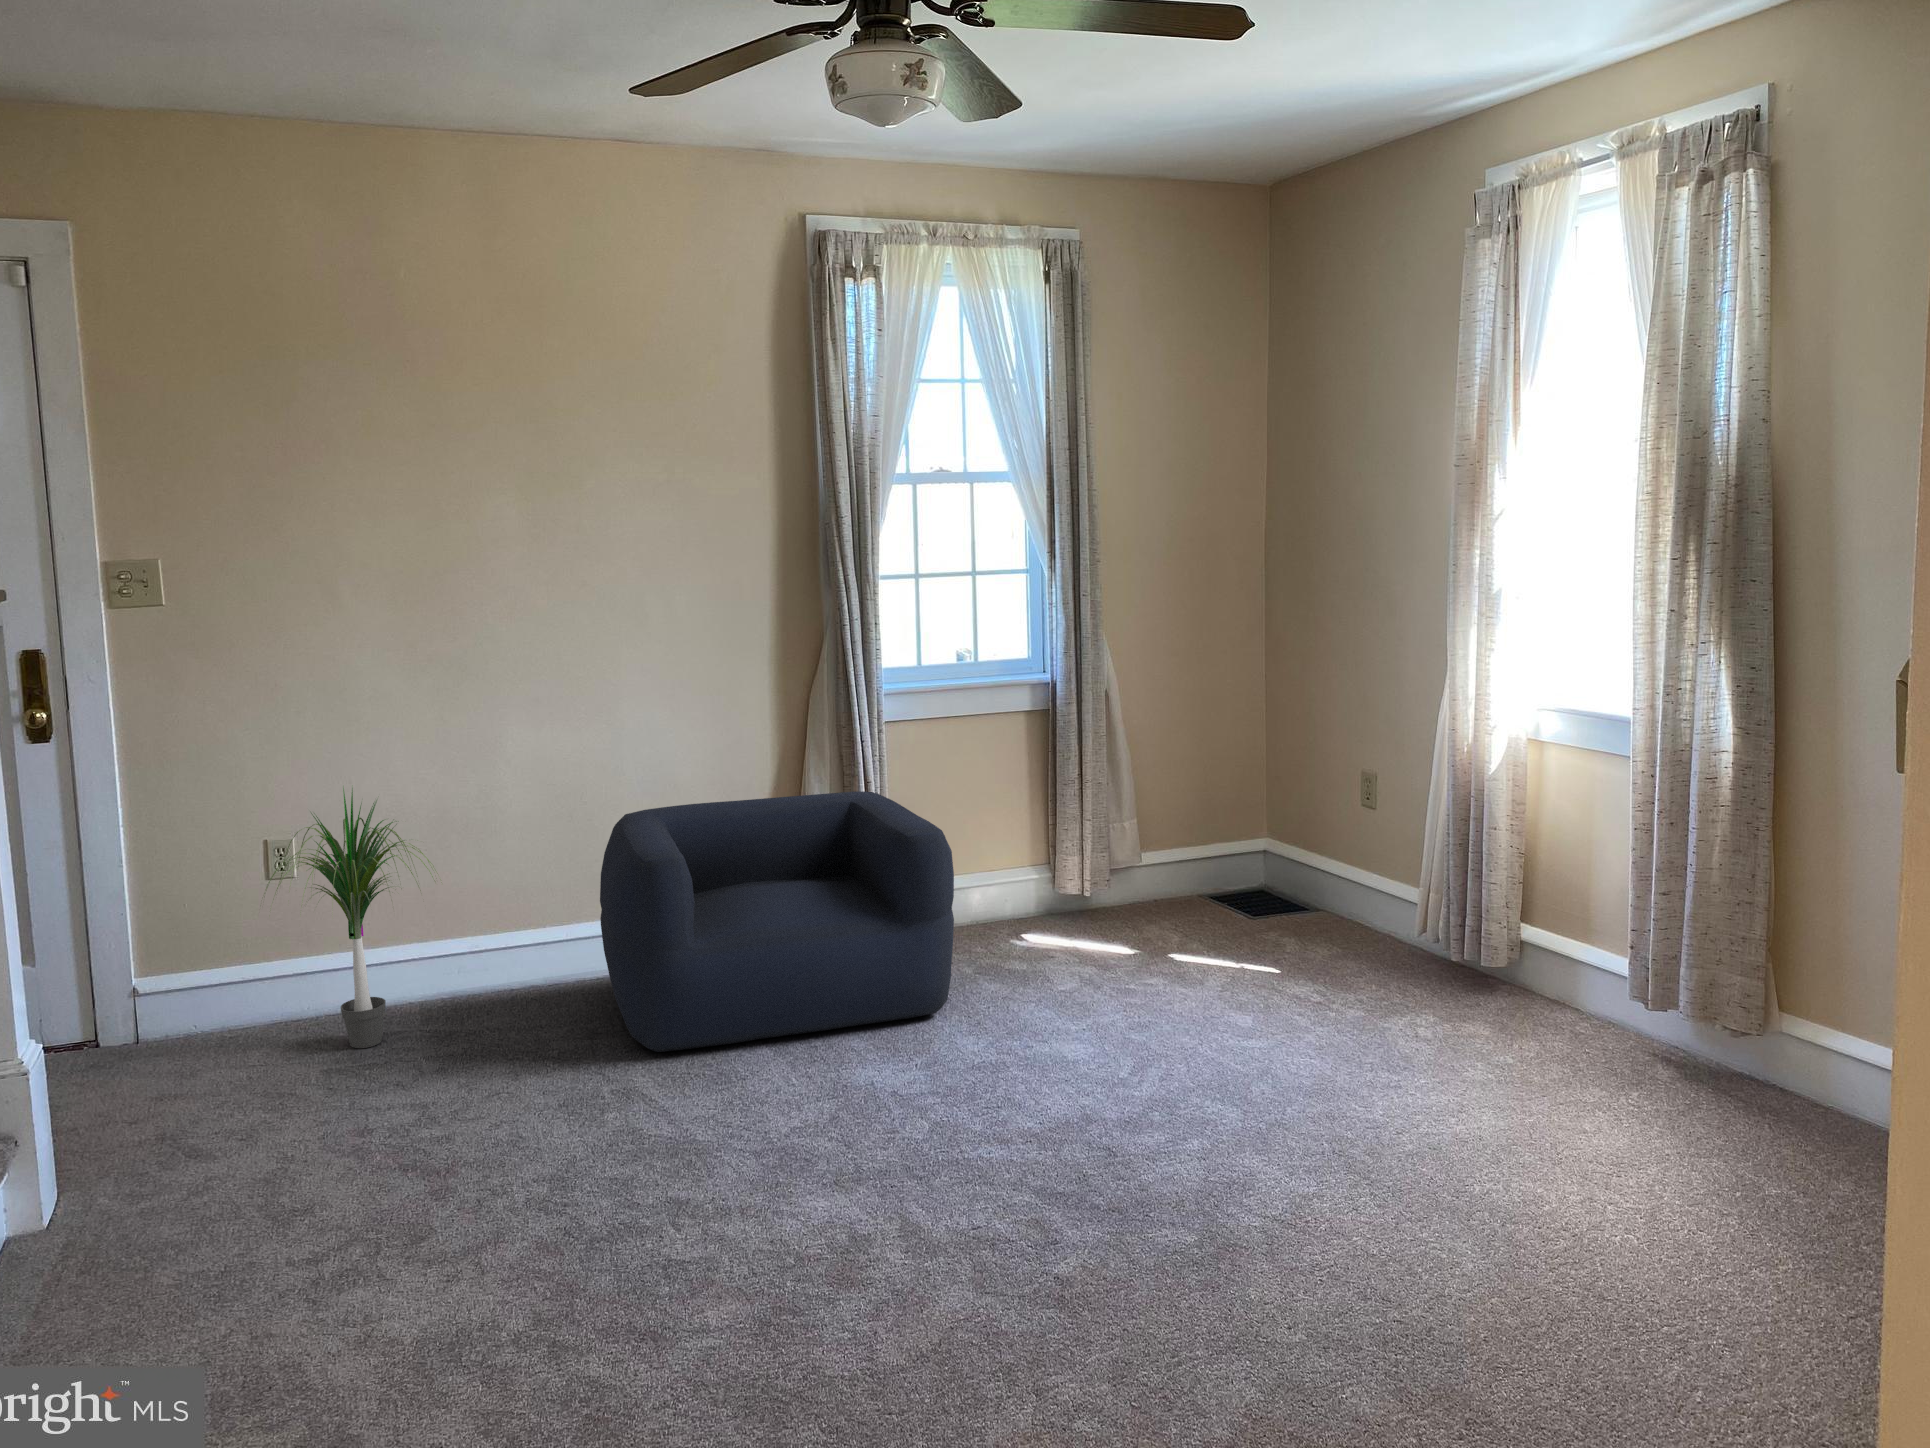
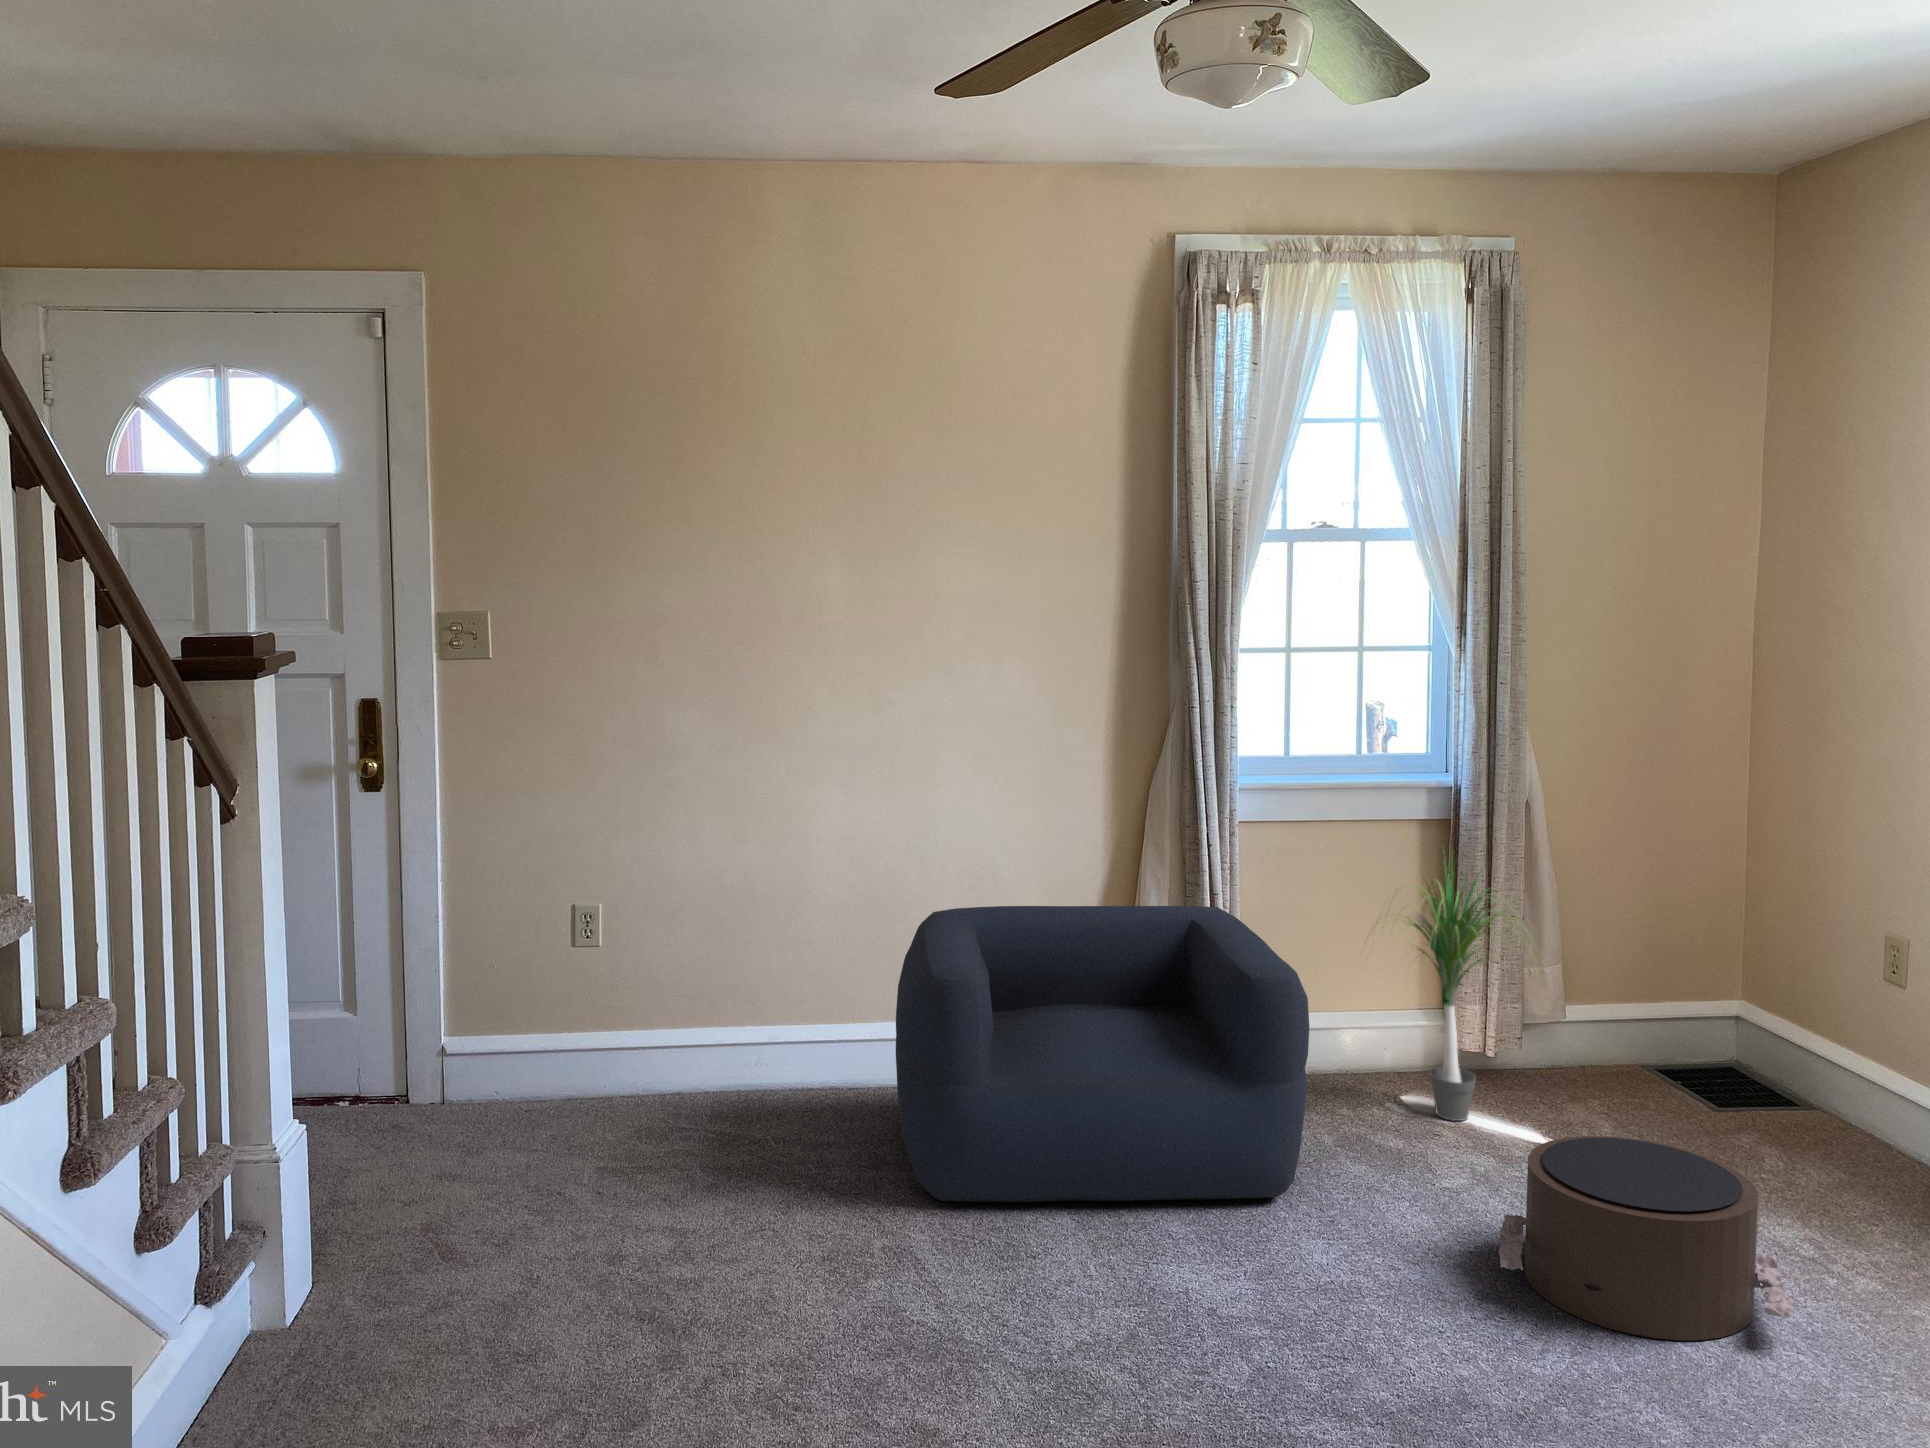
potted plant: present [264,788,433,1048] -> present [1371,863,1533,1121]
pouf: none [1105,930,1306,1064] -> present [1498,1136,1794,1340]

